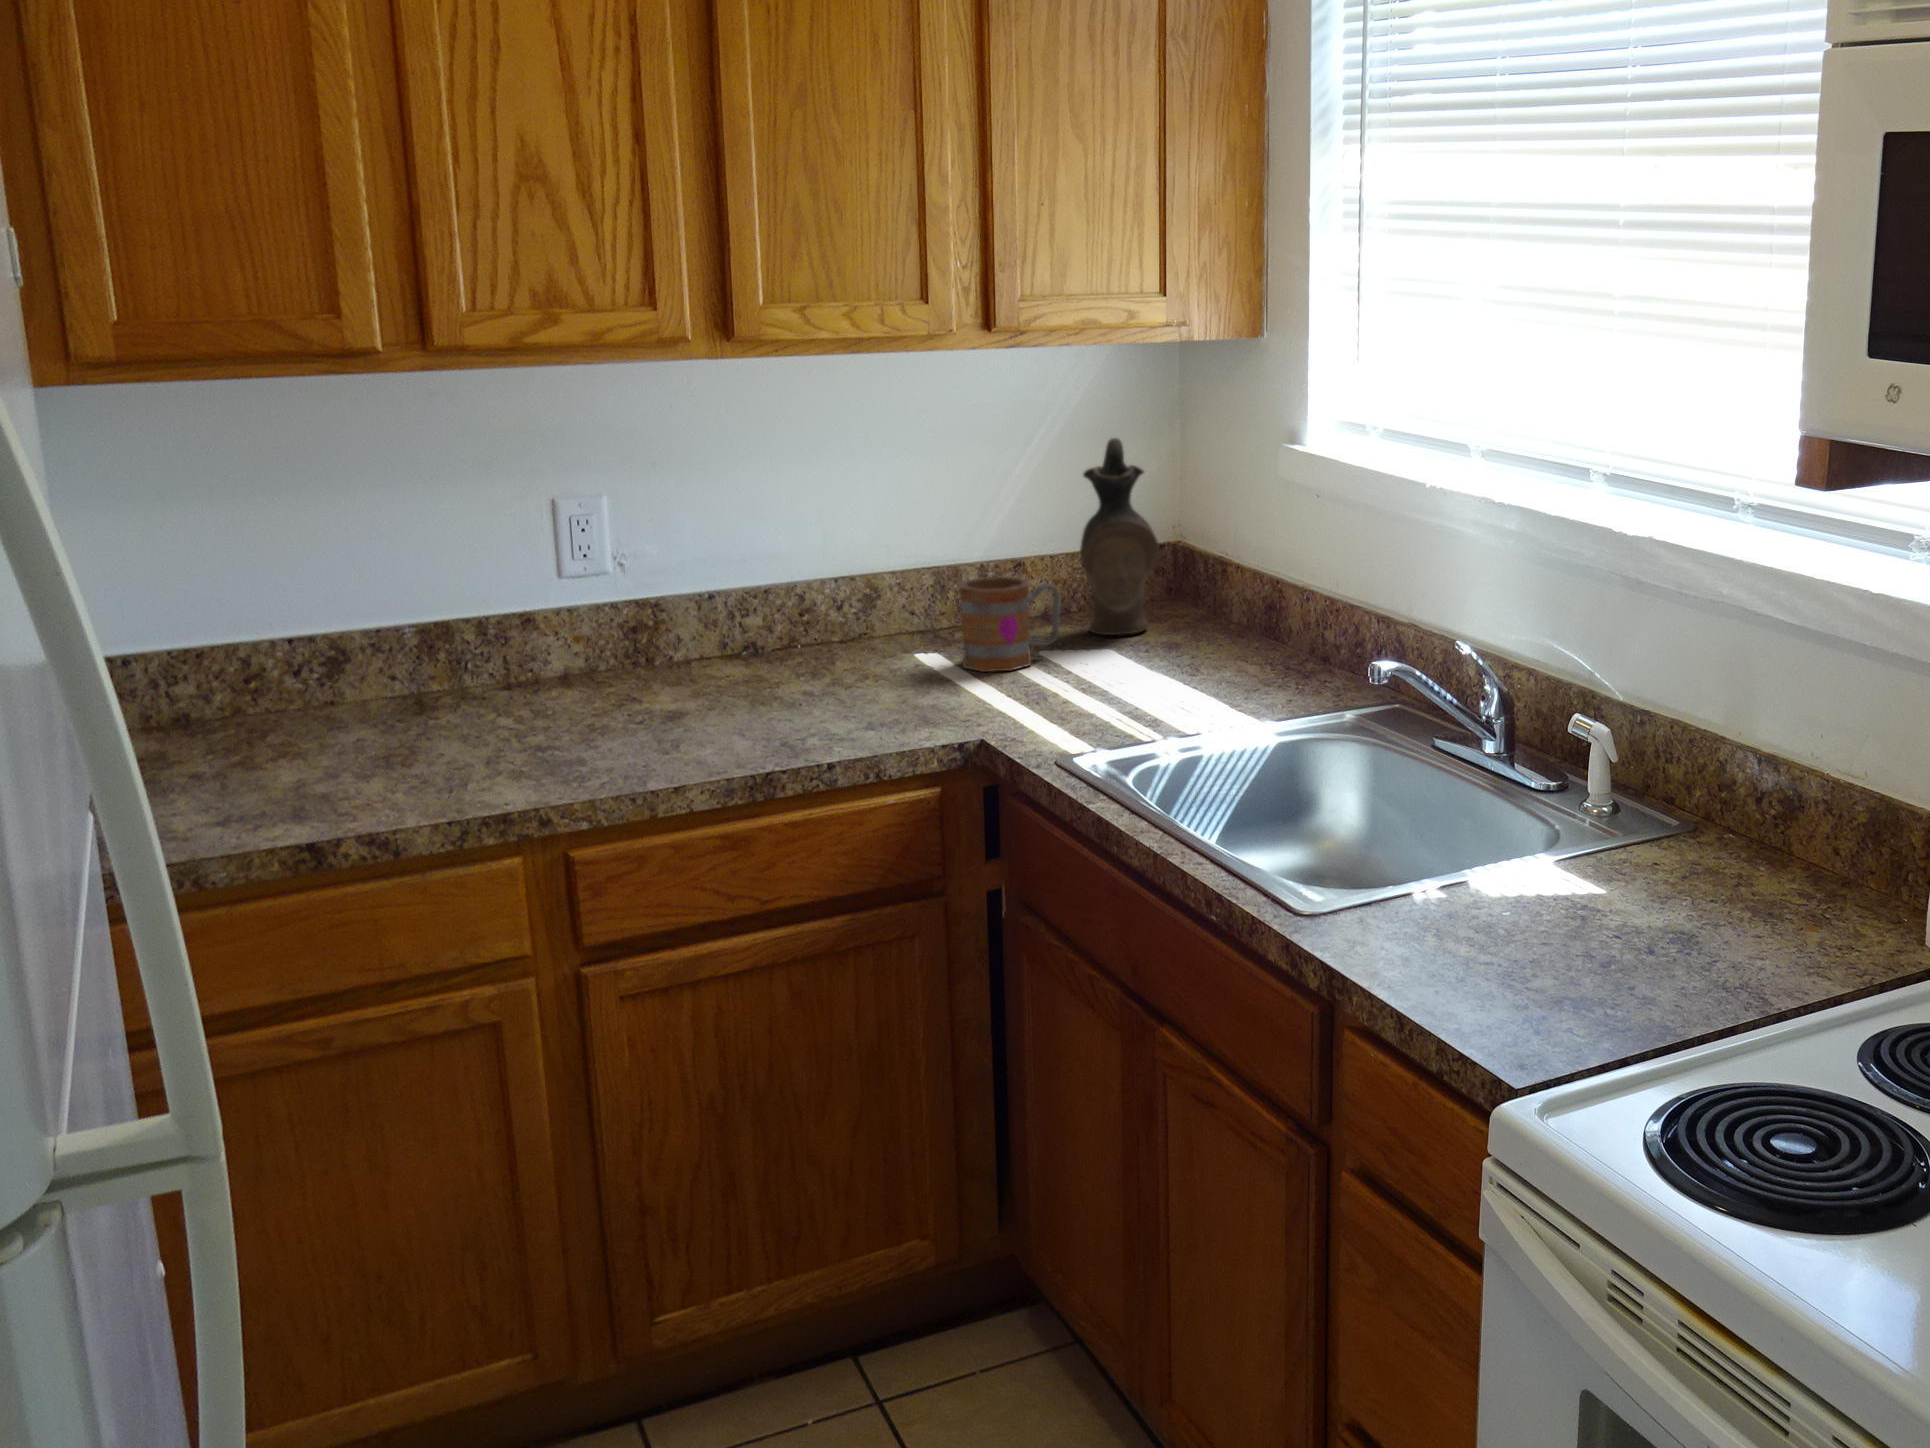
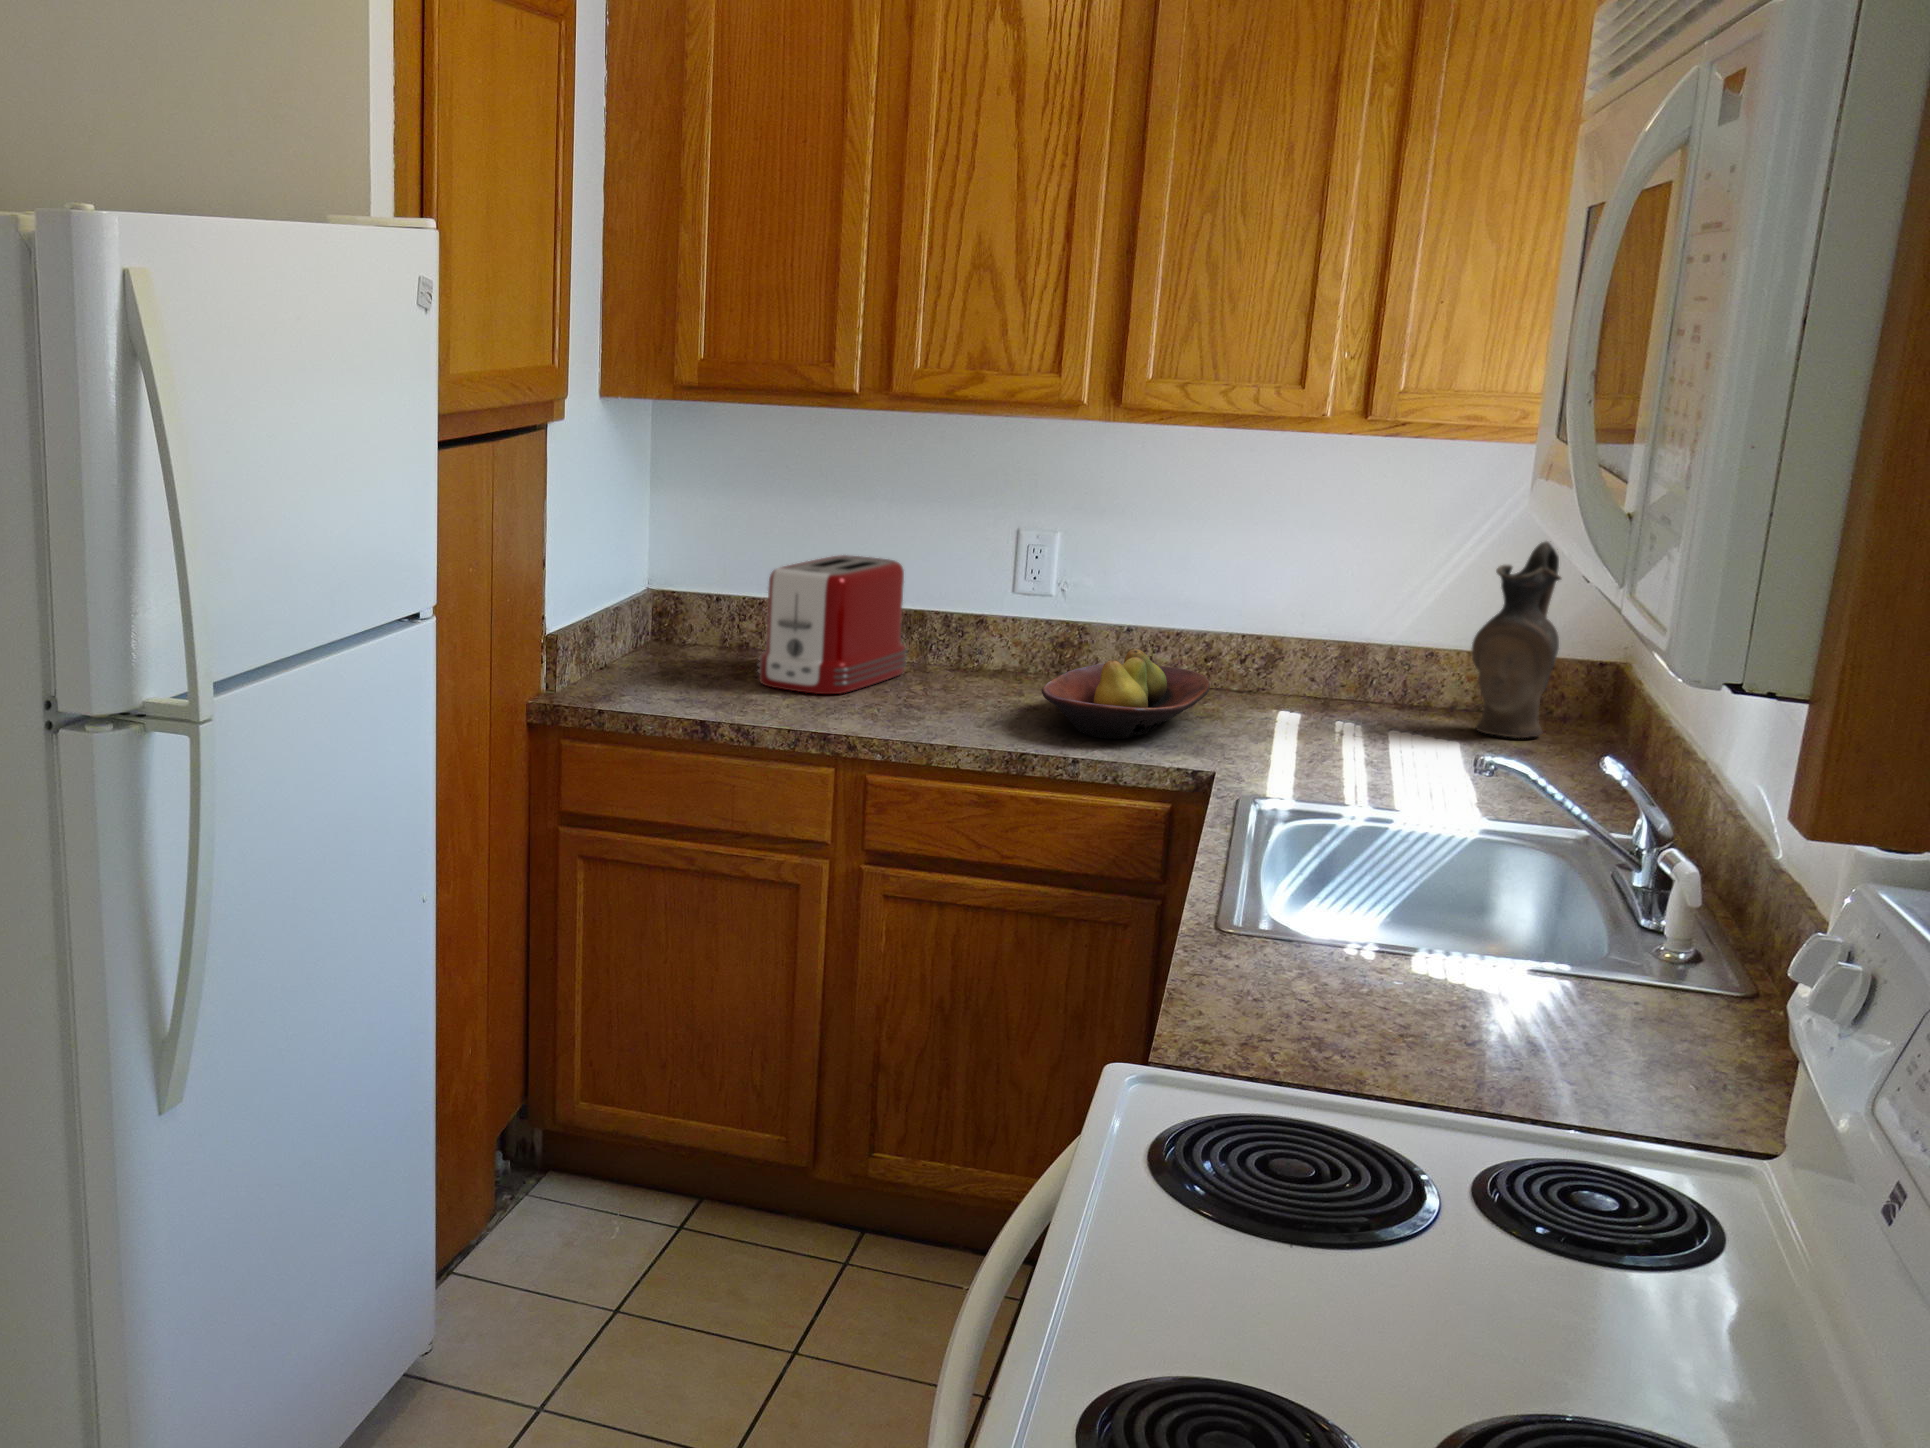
toaster: none [284,564,463,767] -> present [758,555,907,694]
mug: present [959,577,1060,672] -> none [1304,650,1417,738]
fruit bowl: none [704,620,889,731] -> present [1041,649,1210,739]

